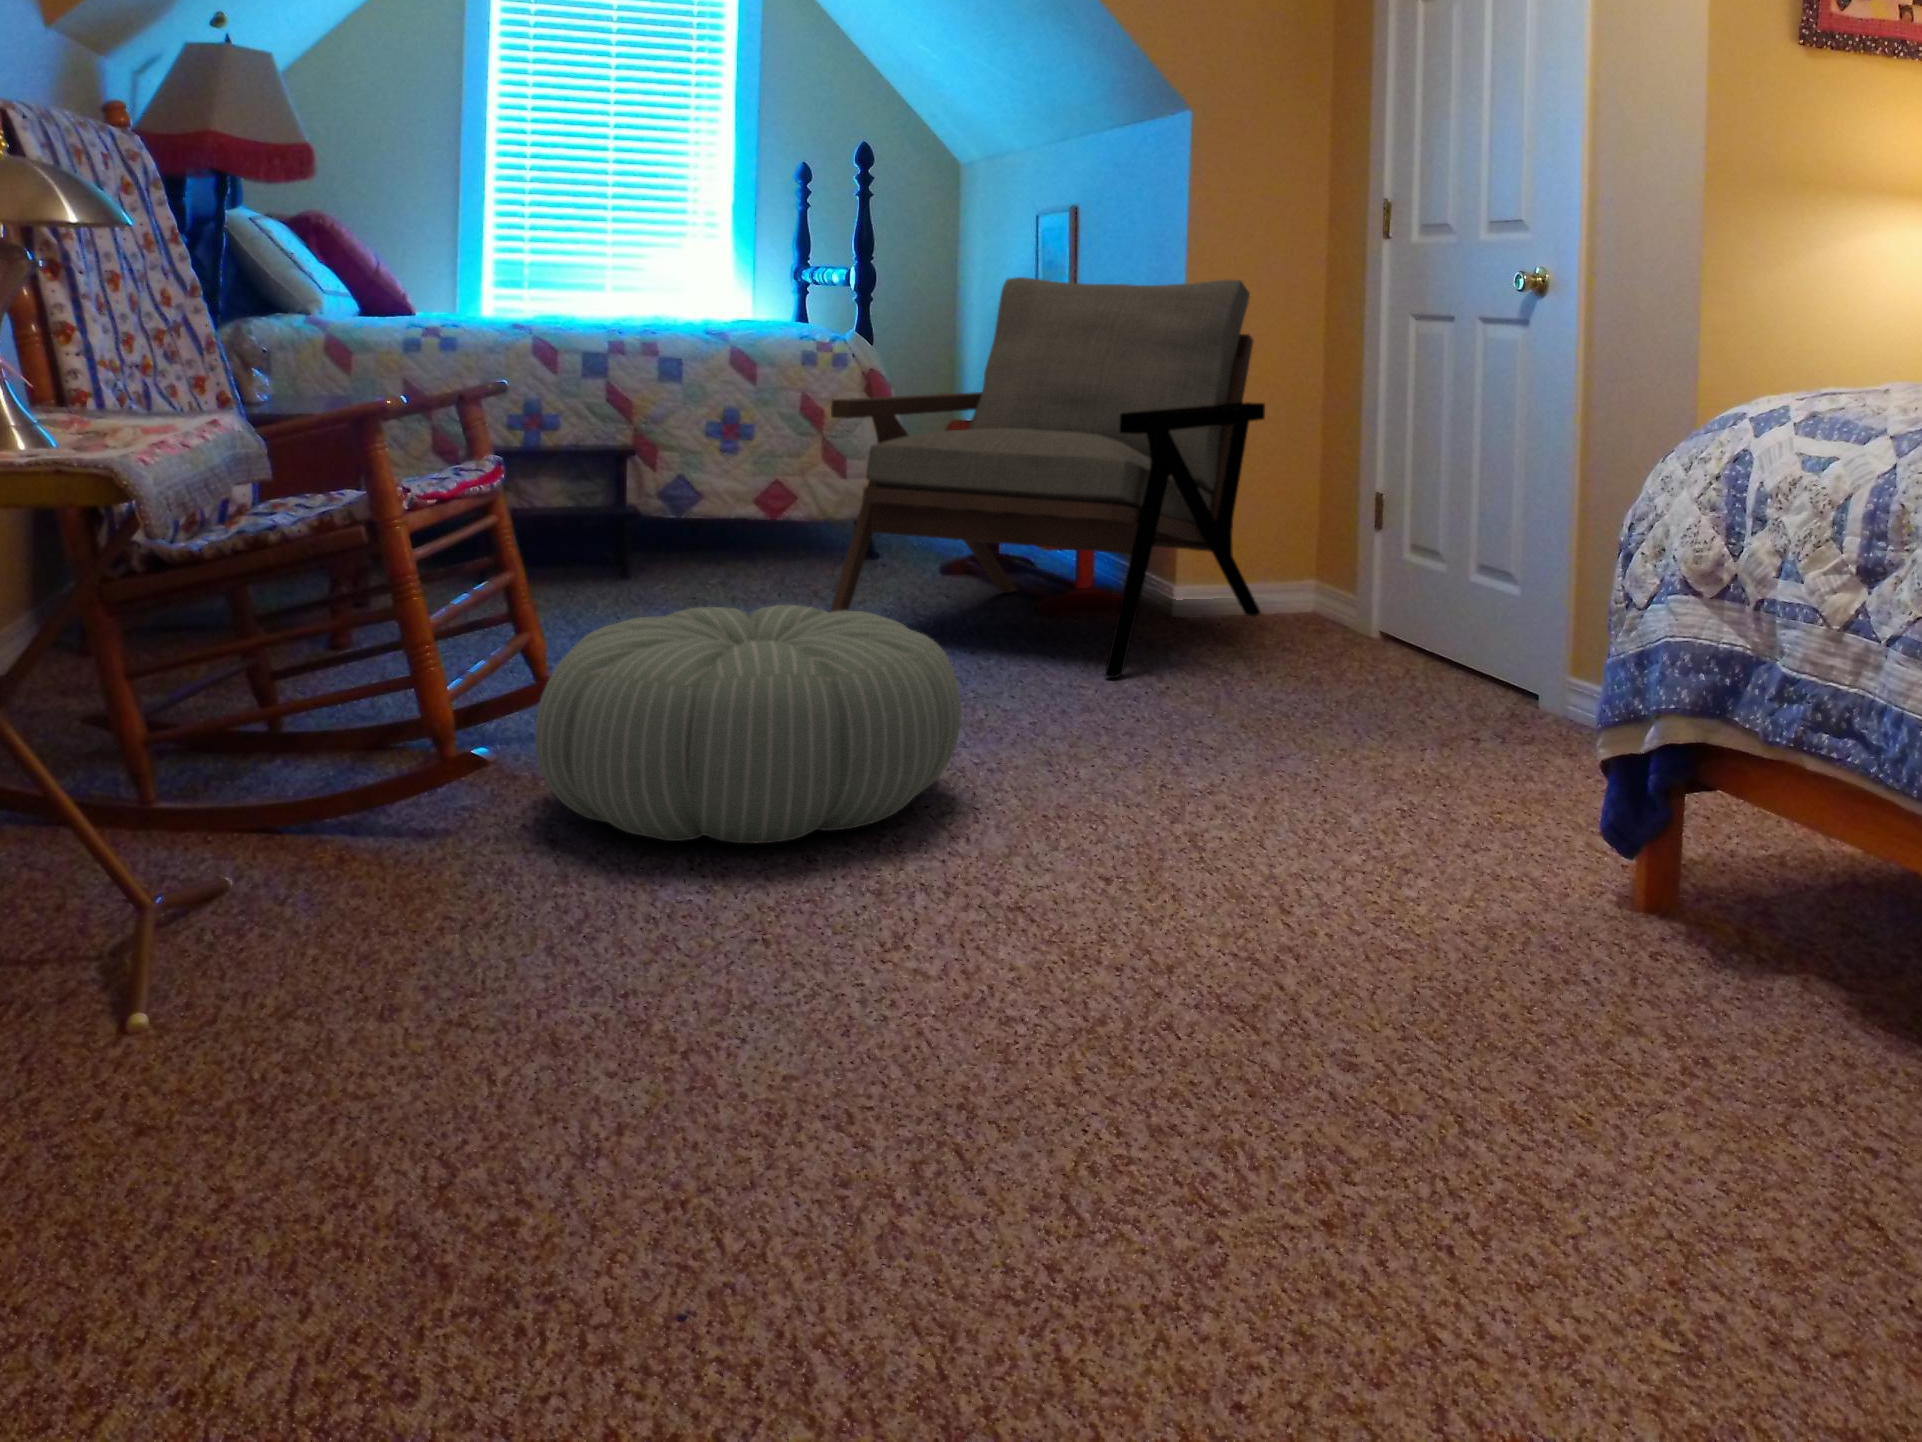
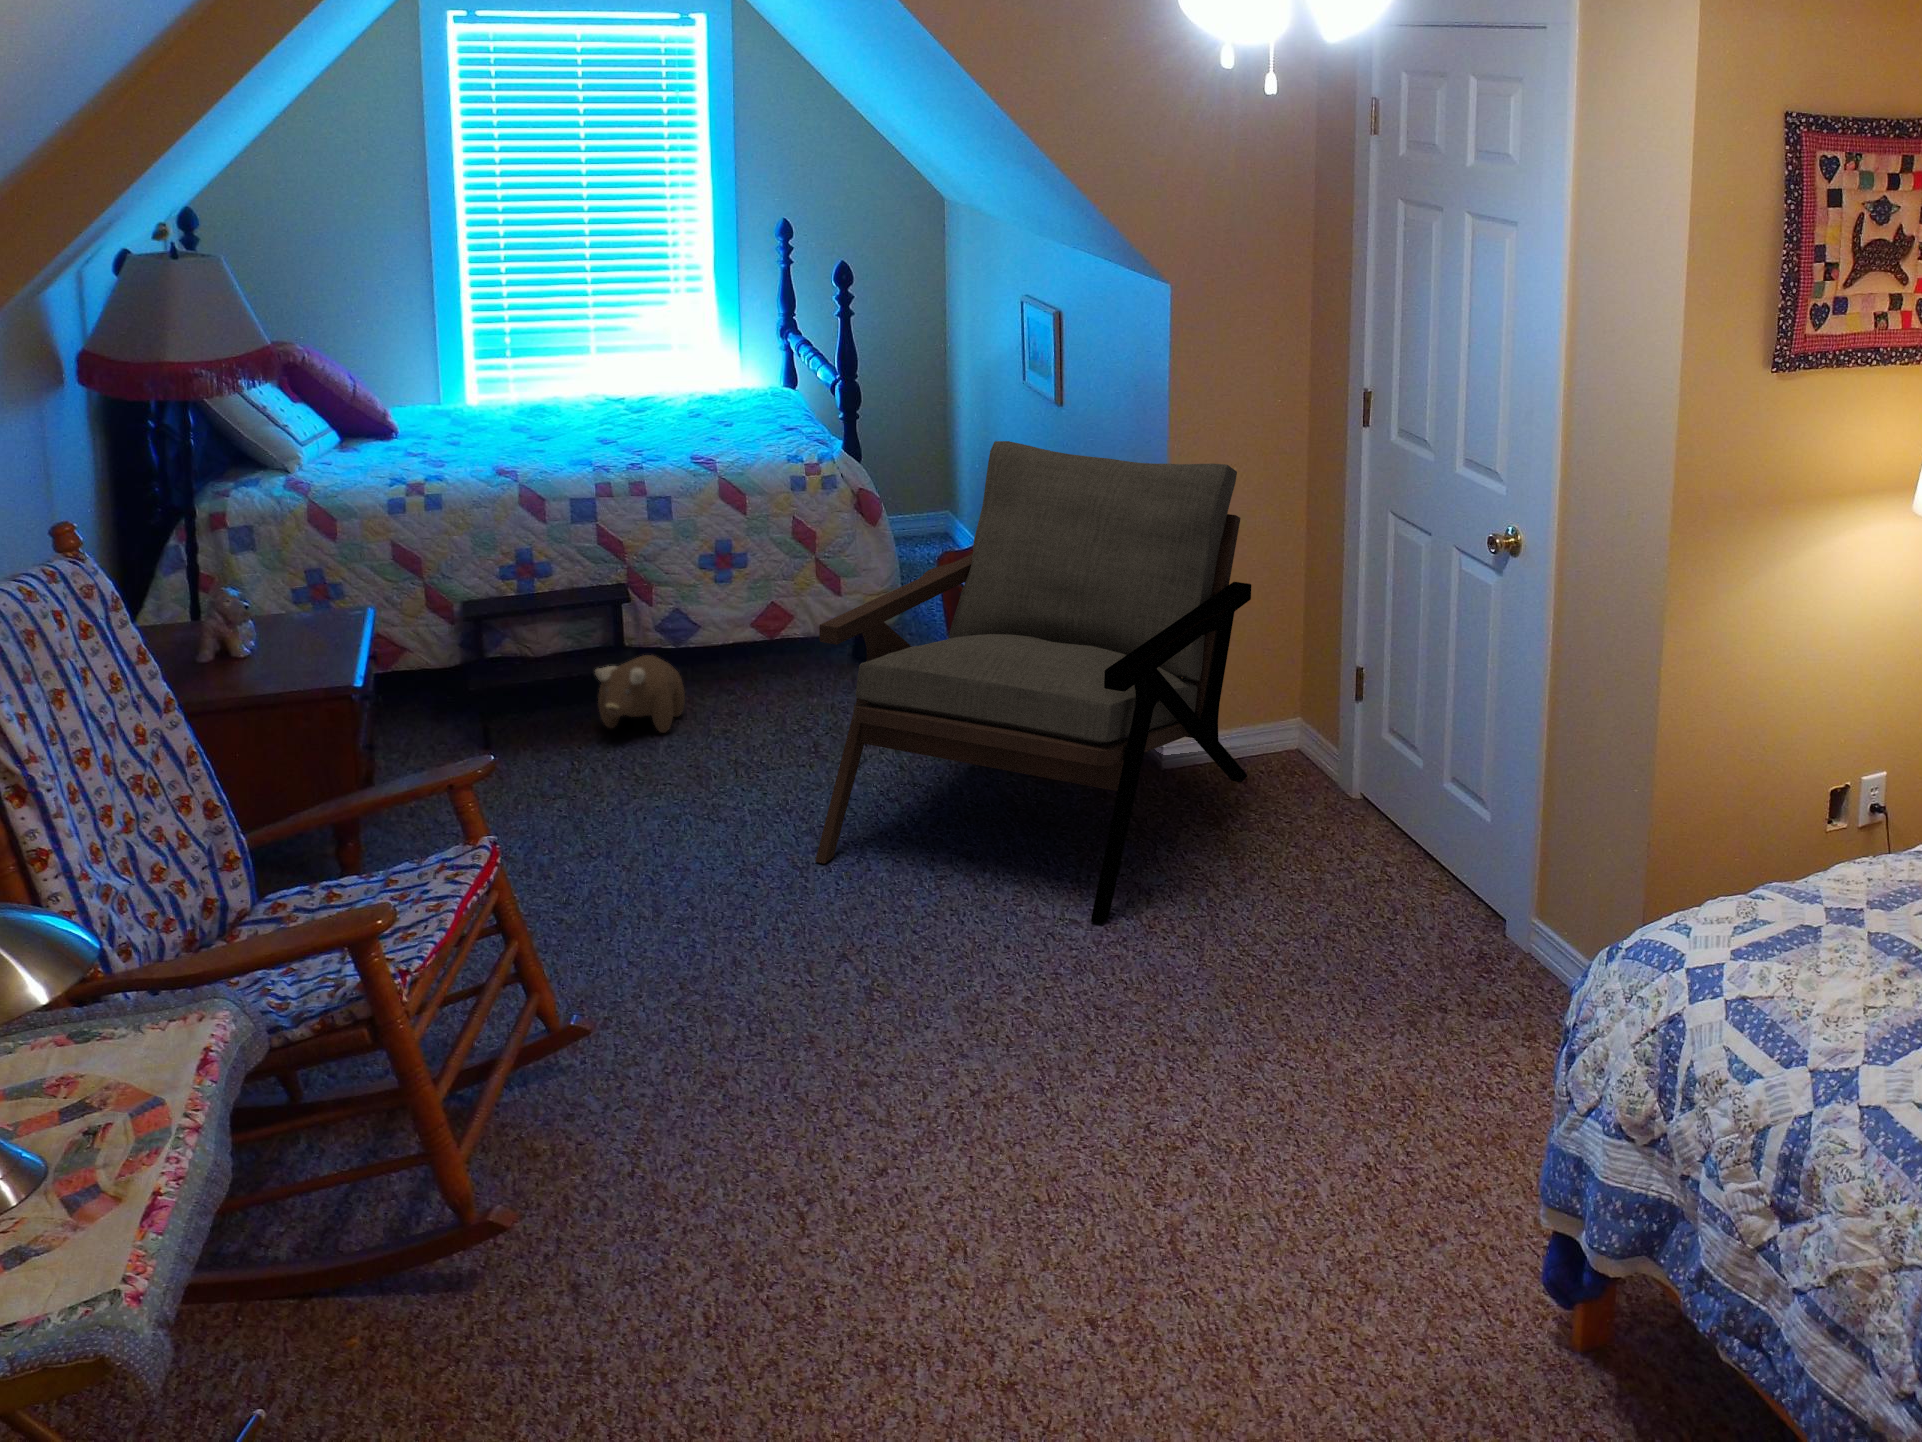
plush toy: none [602,509,689,584] -> present [595,655,685,733]
pouf: present [535,605,961,843] -> none [536,974,947,1301]

